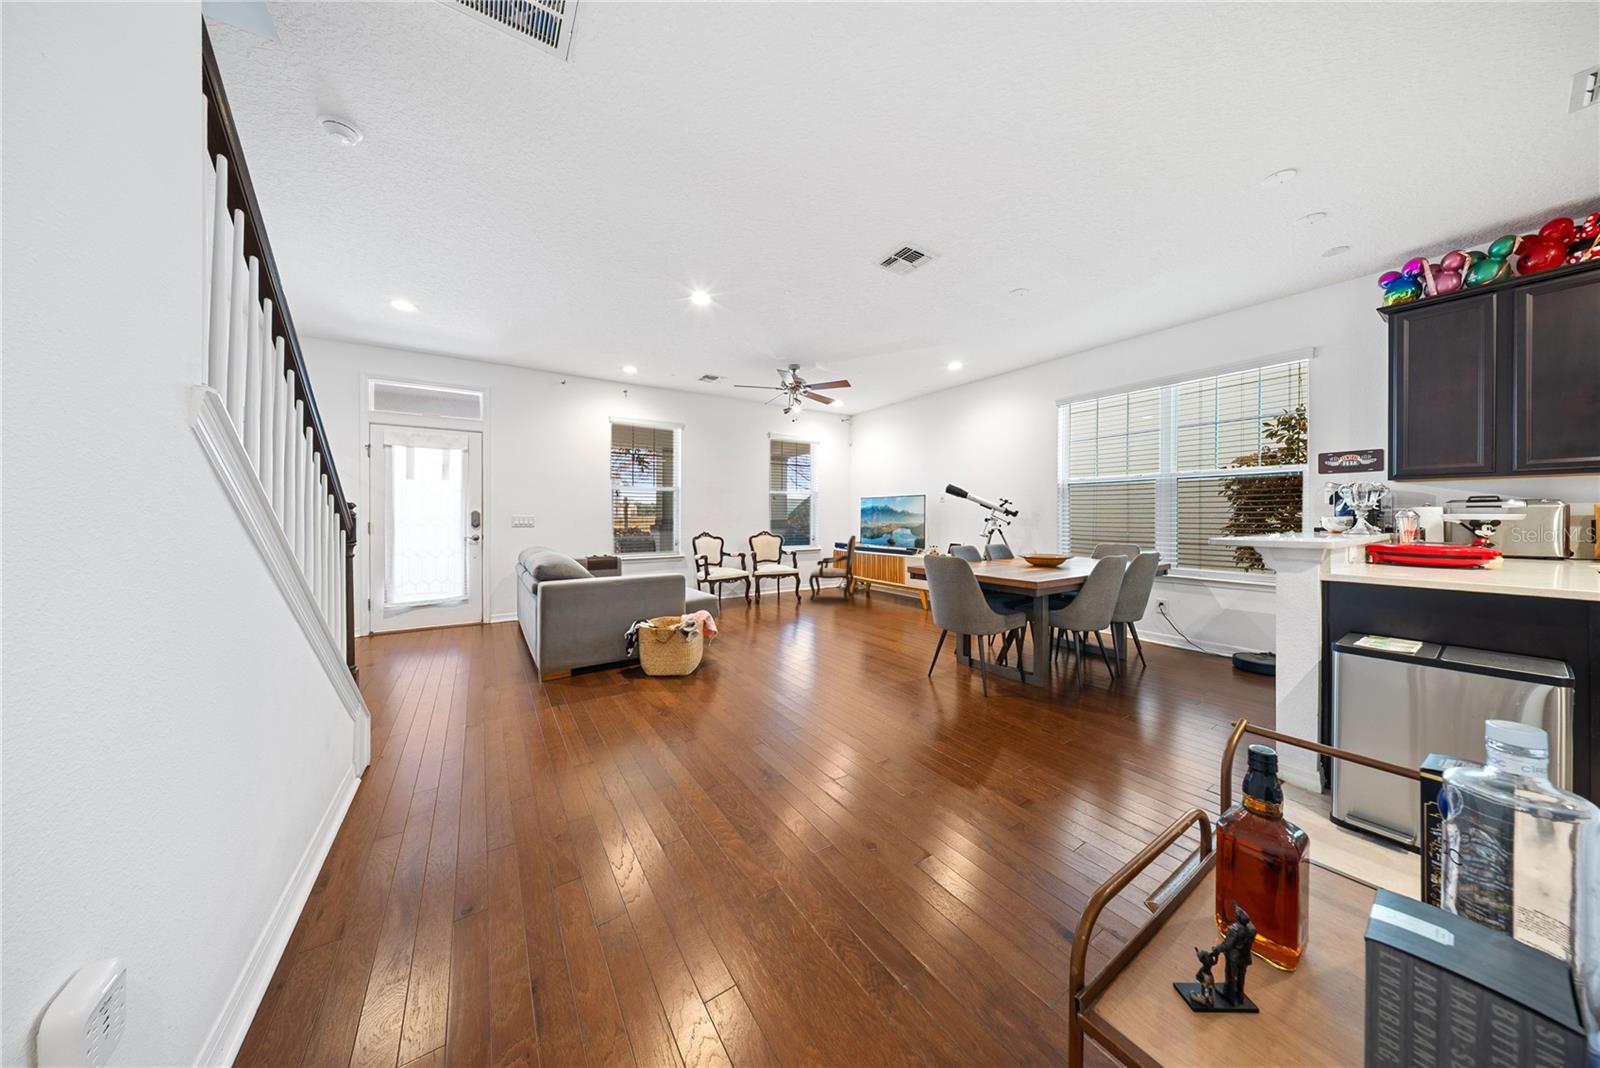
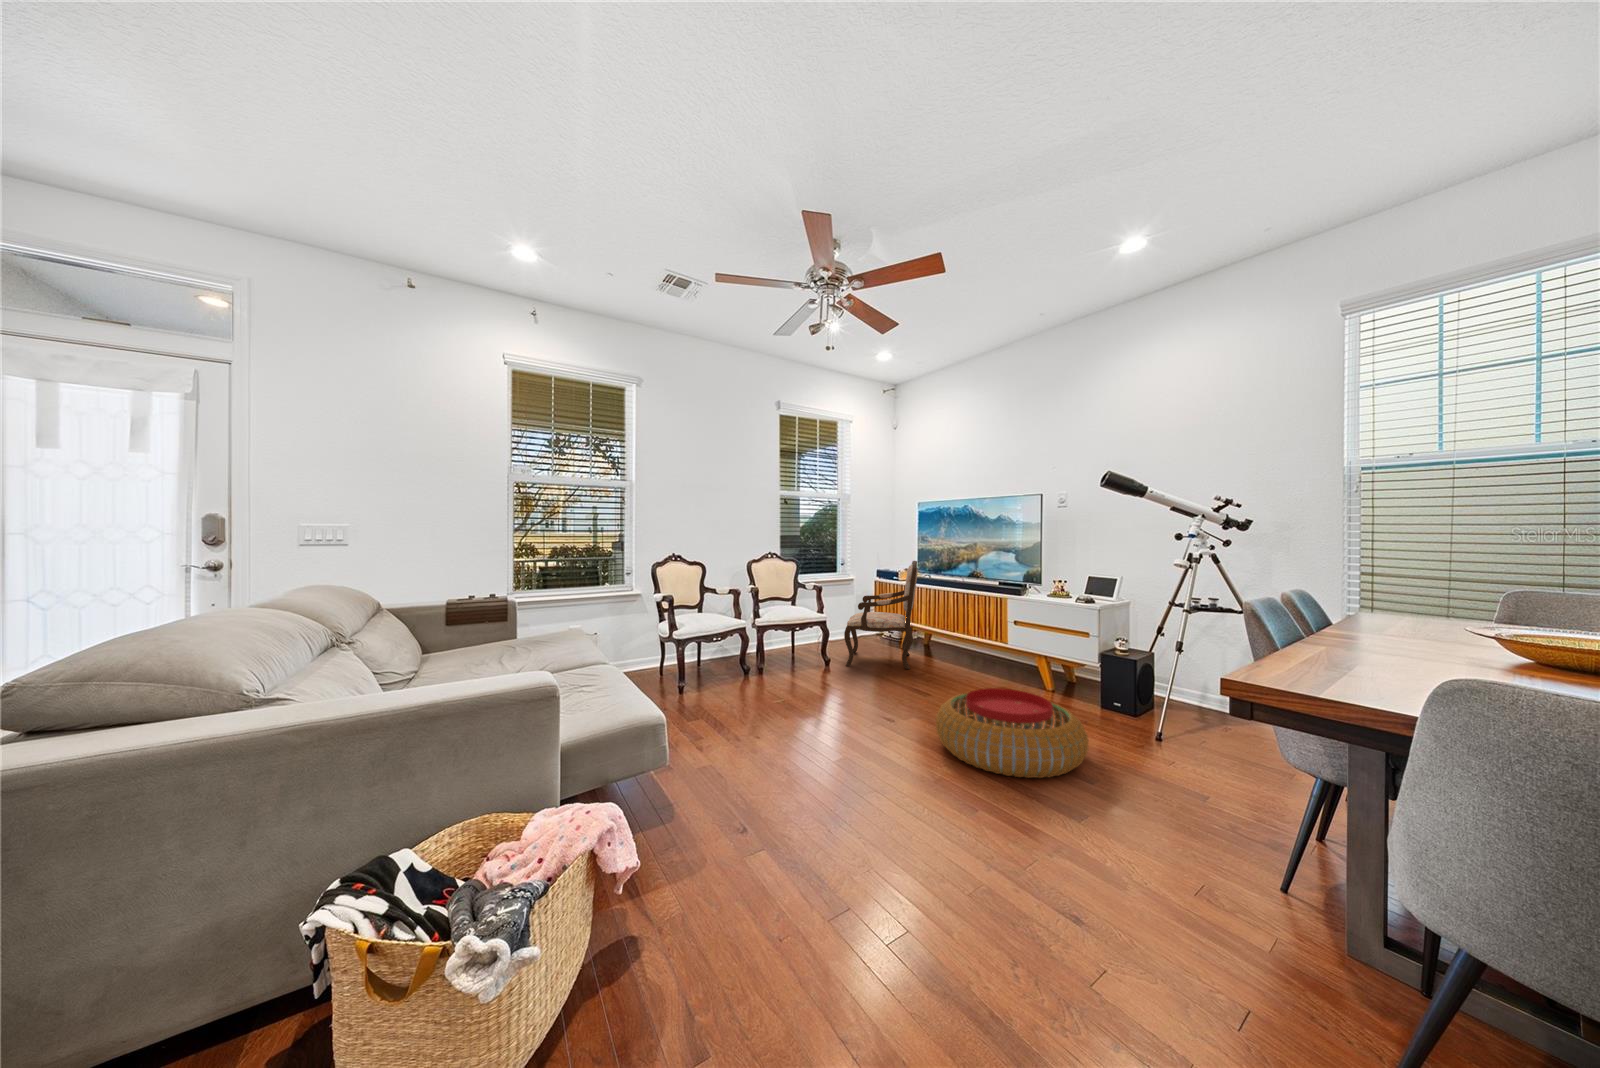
pouf: none [845,598,914,632] -> present [936,688,1088,778]

